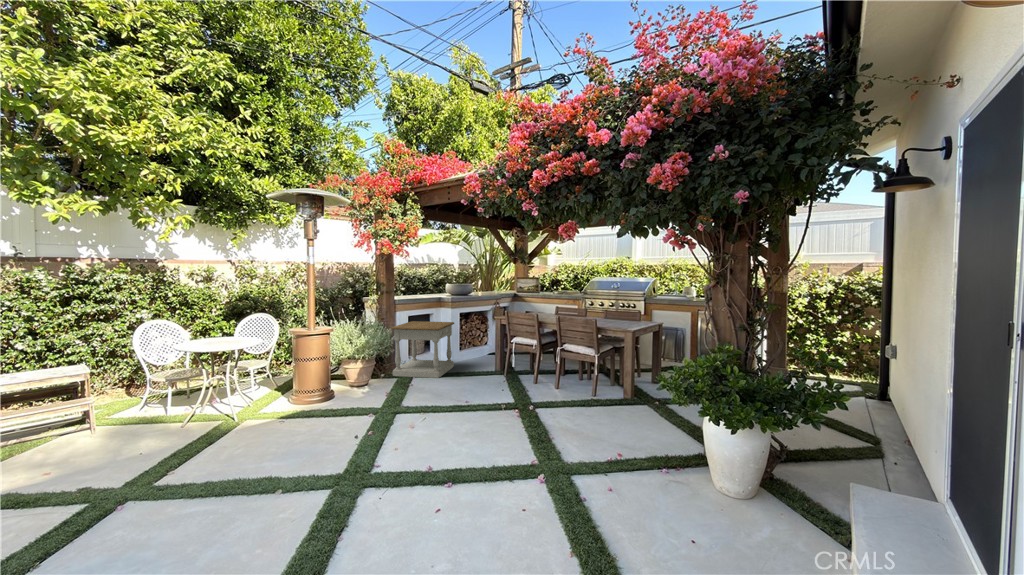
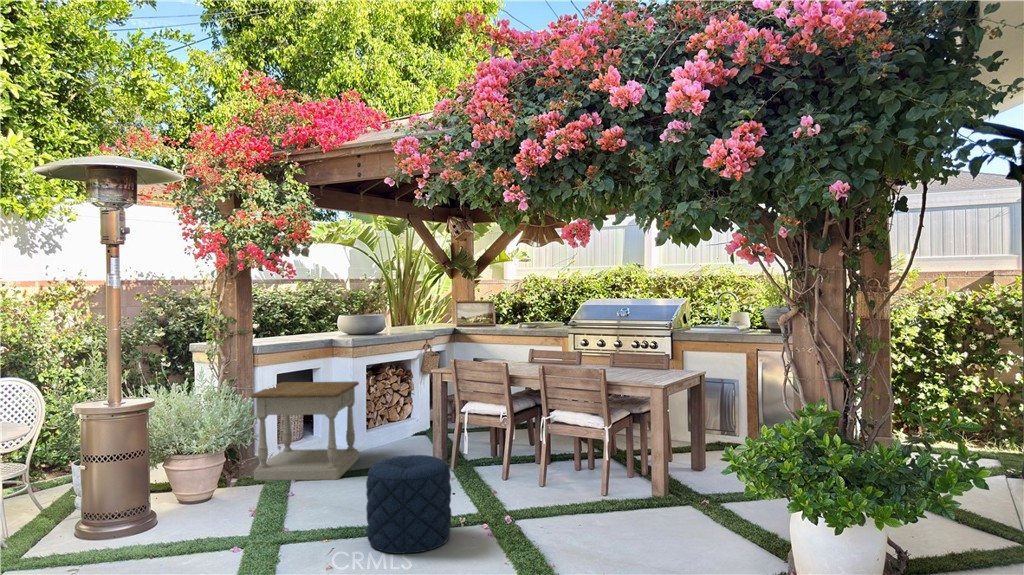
pouf: none [444,366,494,425] -> present [366,455,451,554]

